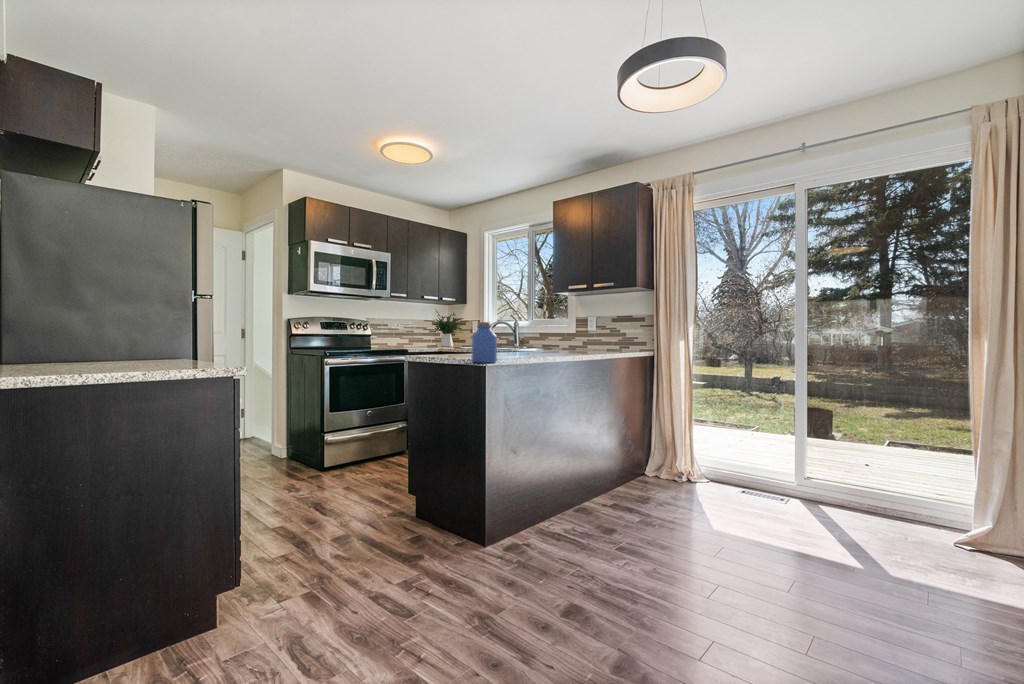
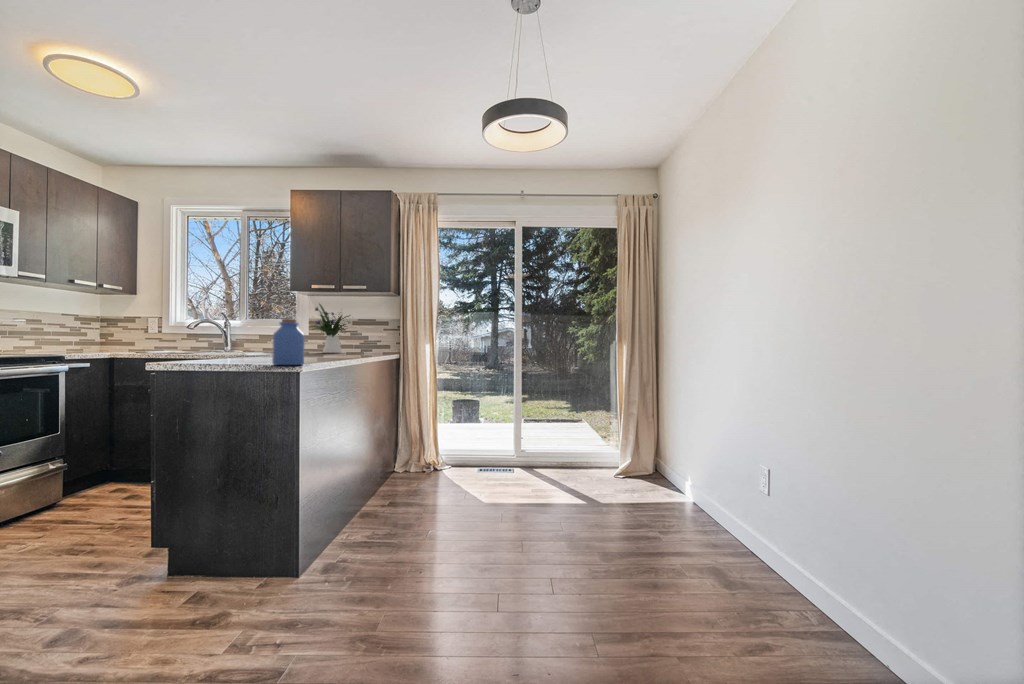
flower arrangement: present [434,311,463,347] -> present [313,304,350,353]

